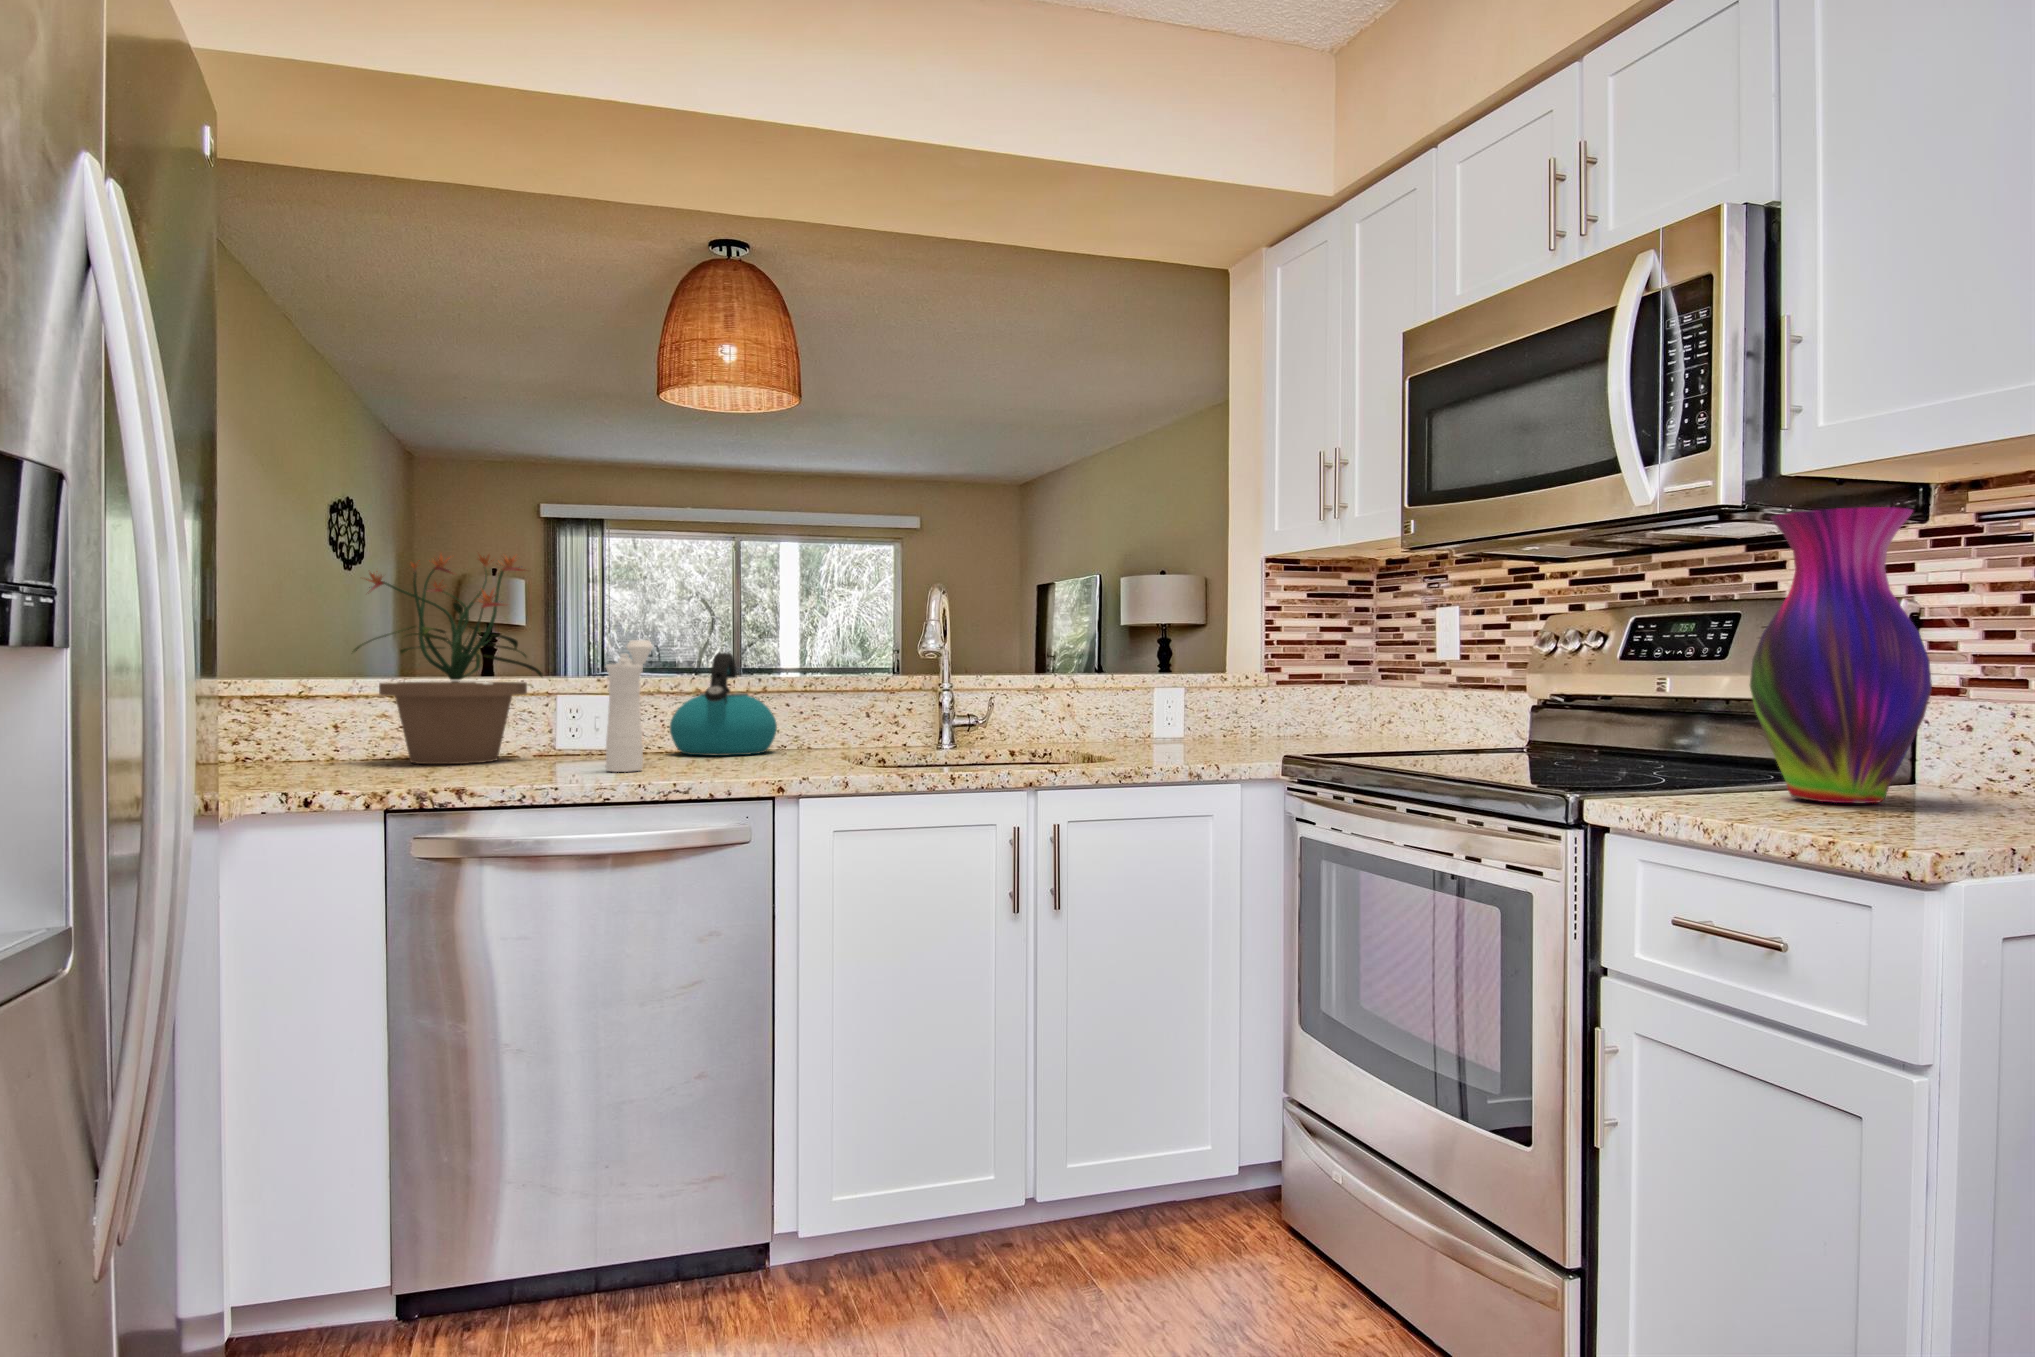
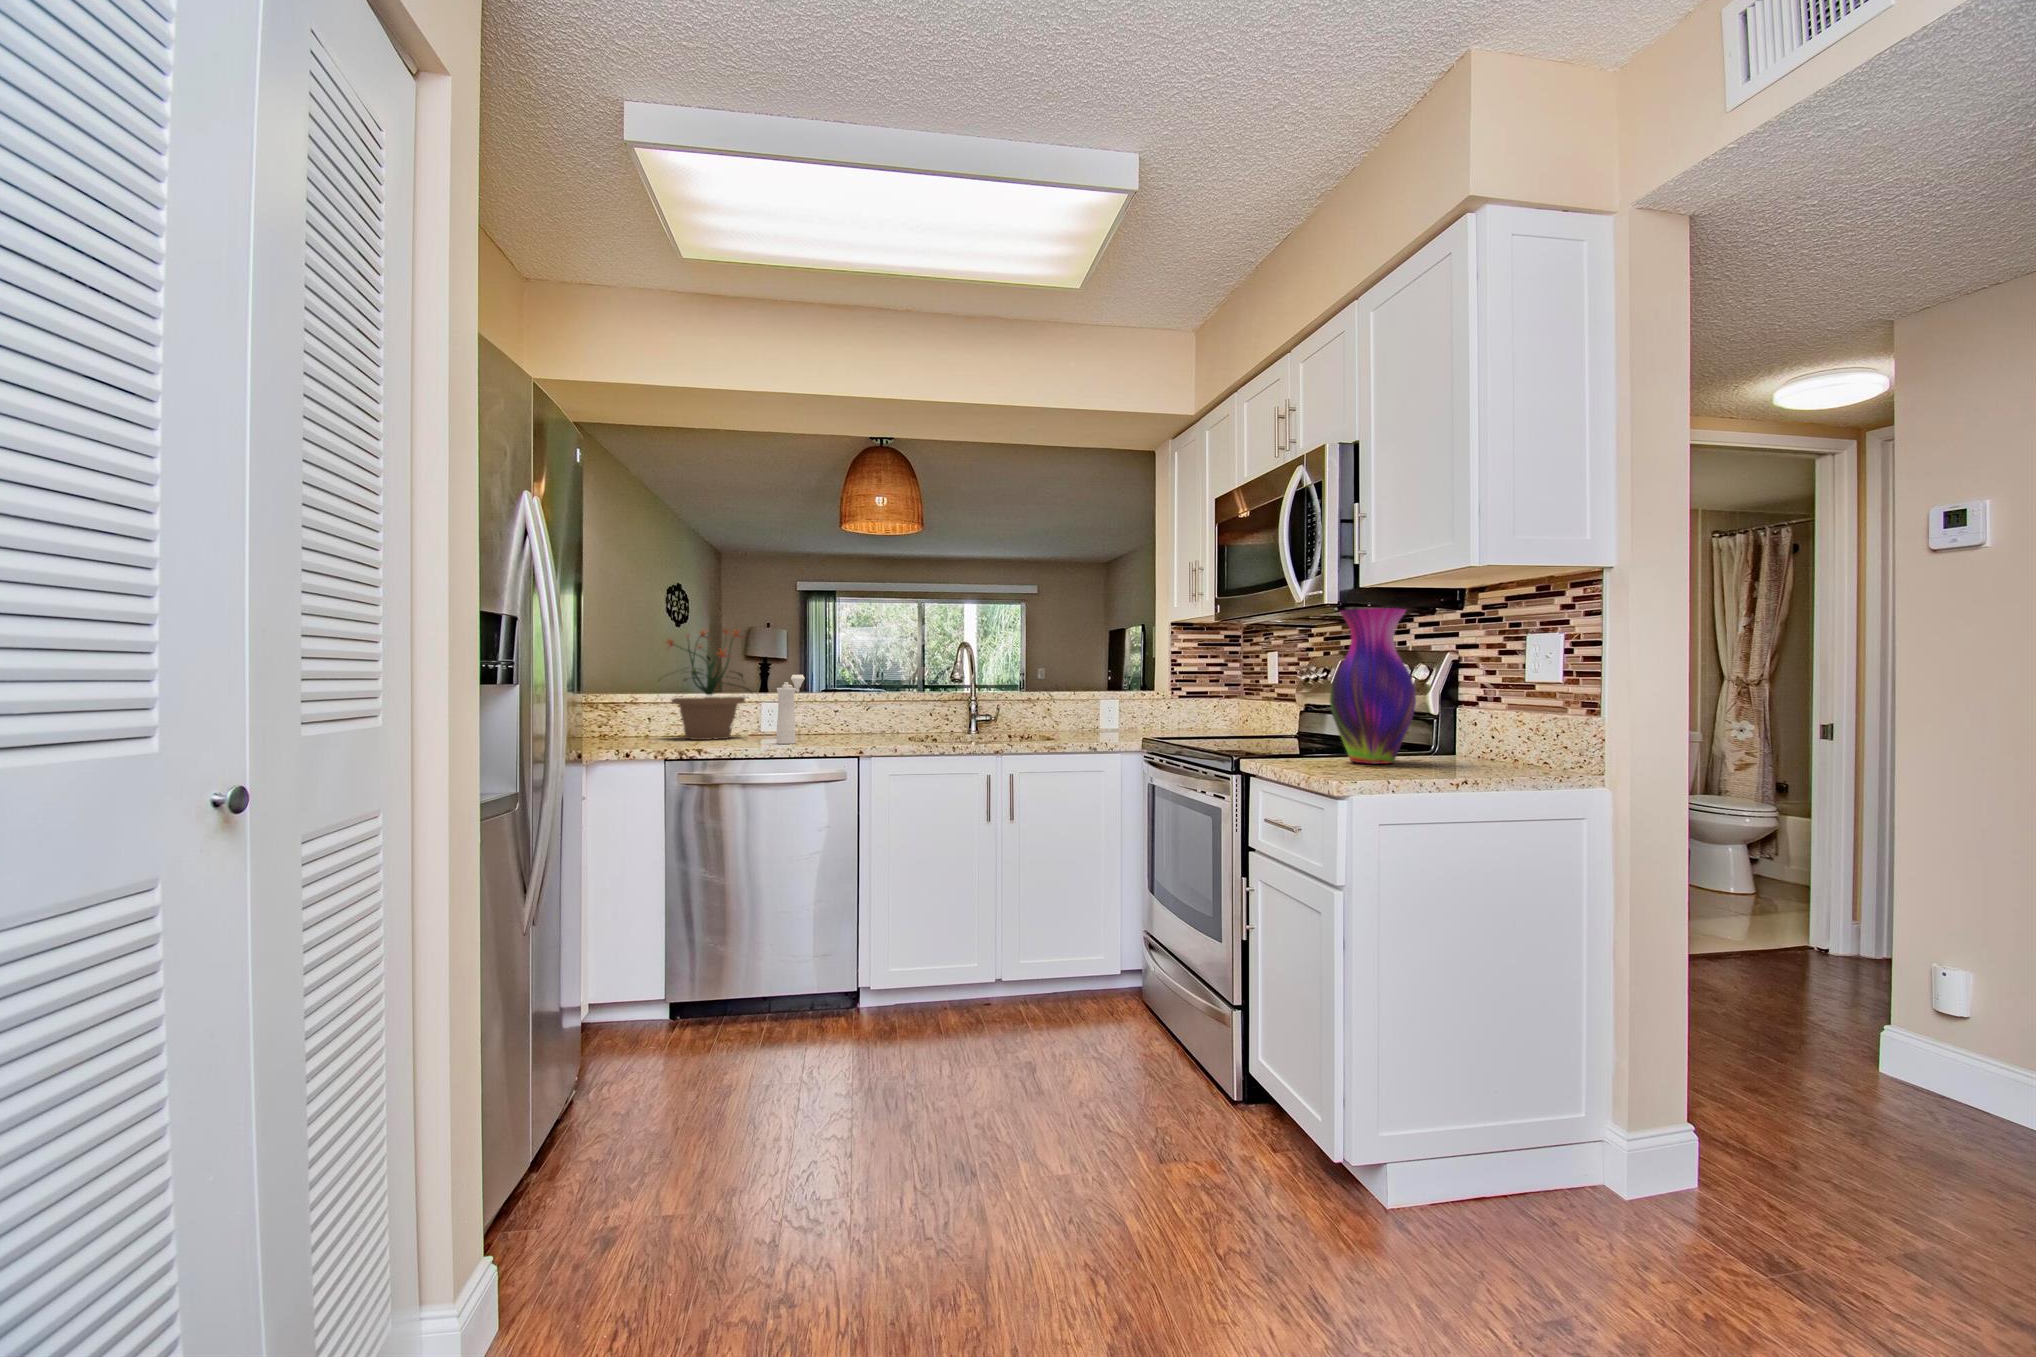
kettle: present [670,653,777,756] -> none [820,681,879,737]

